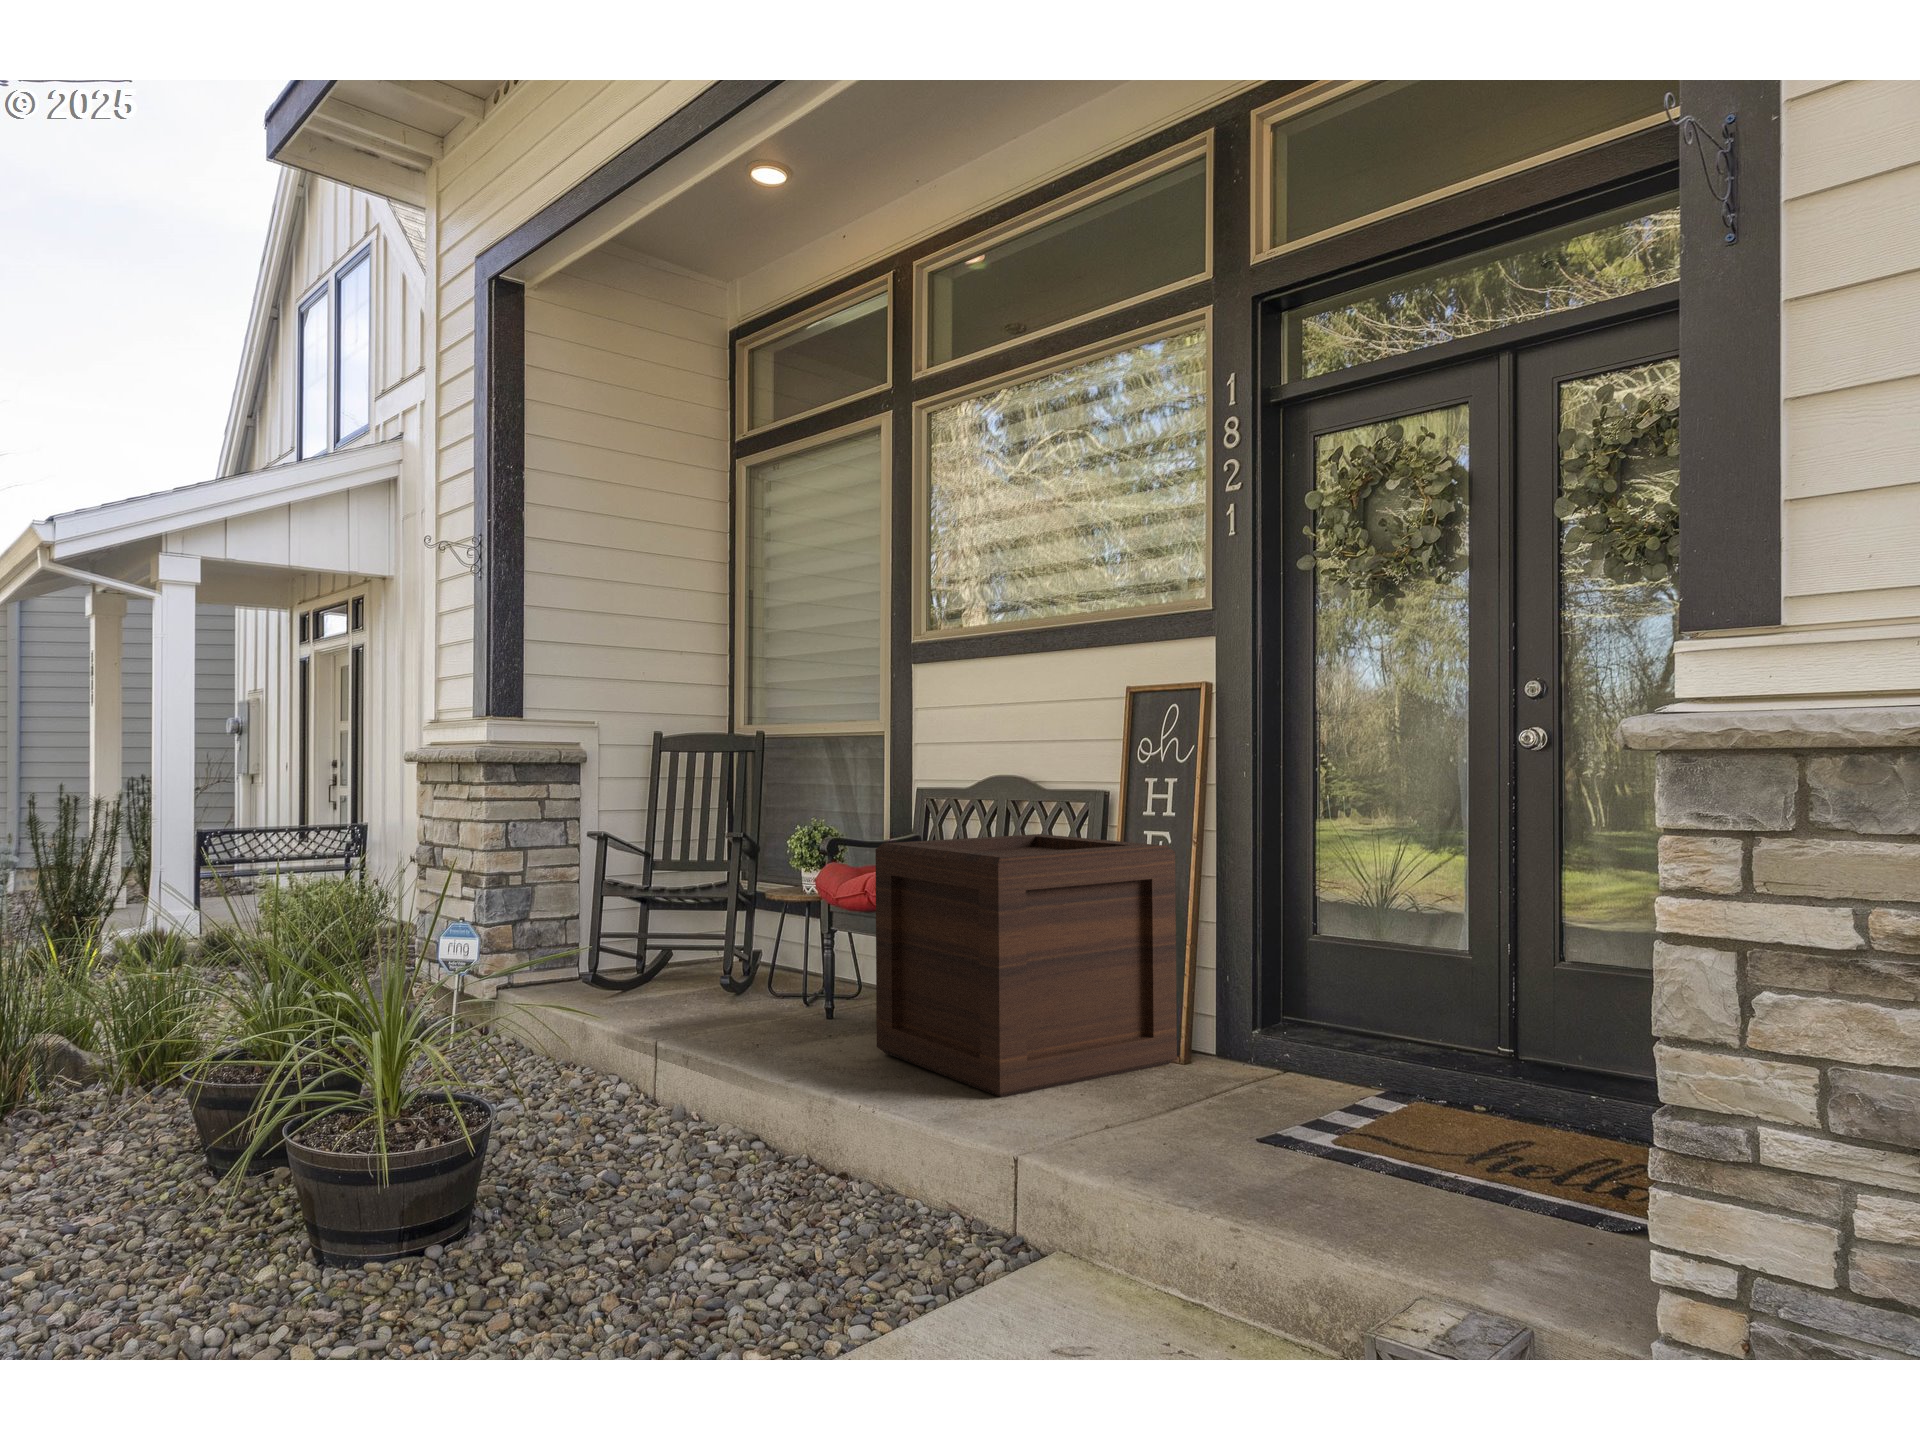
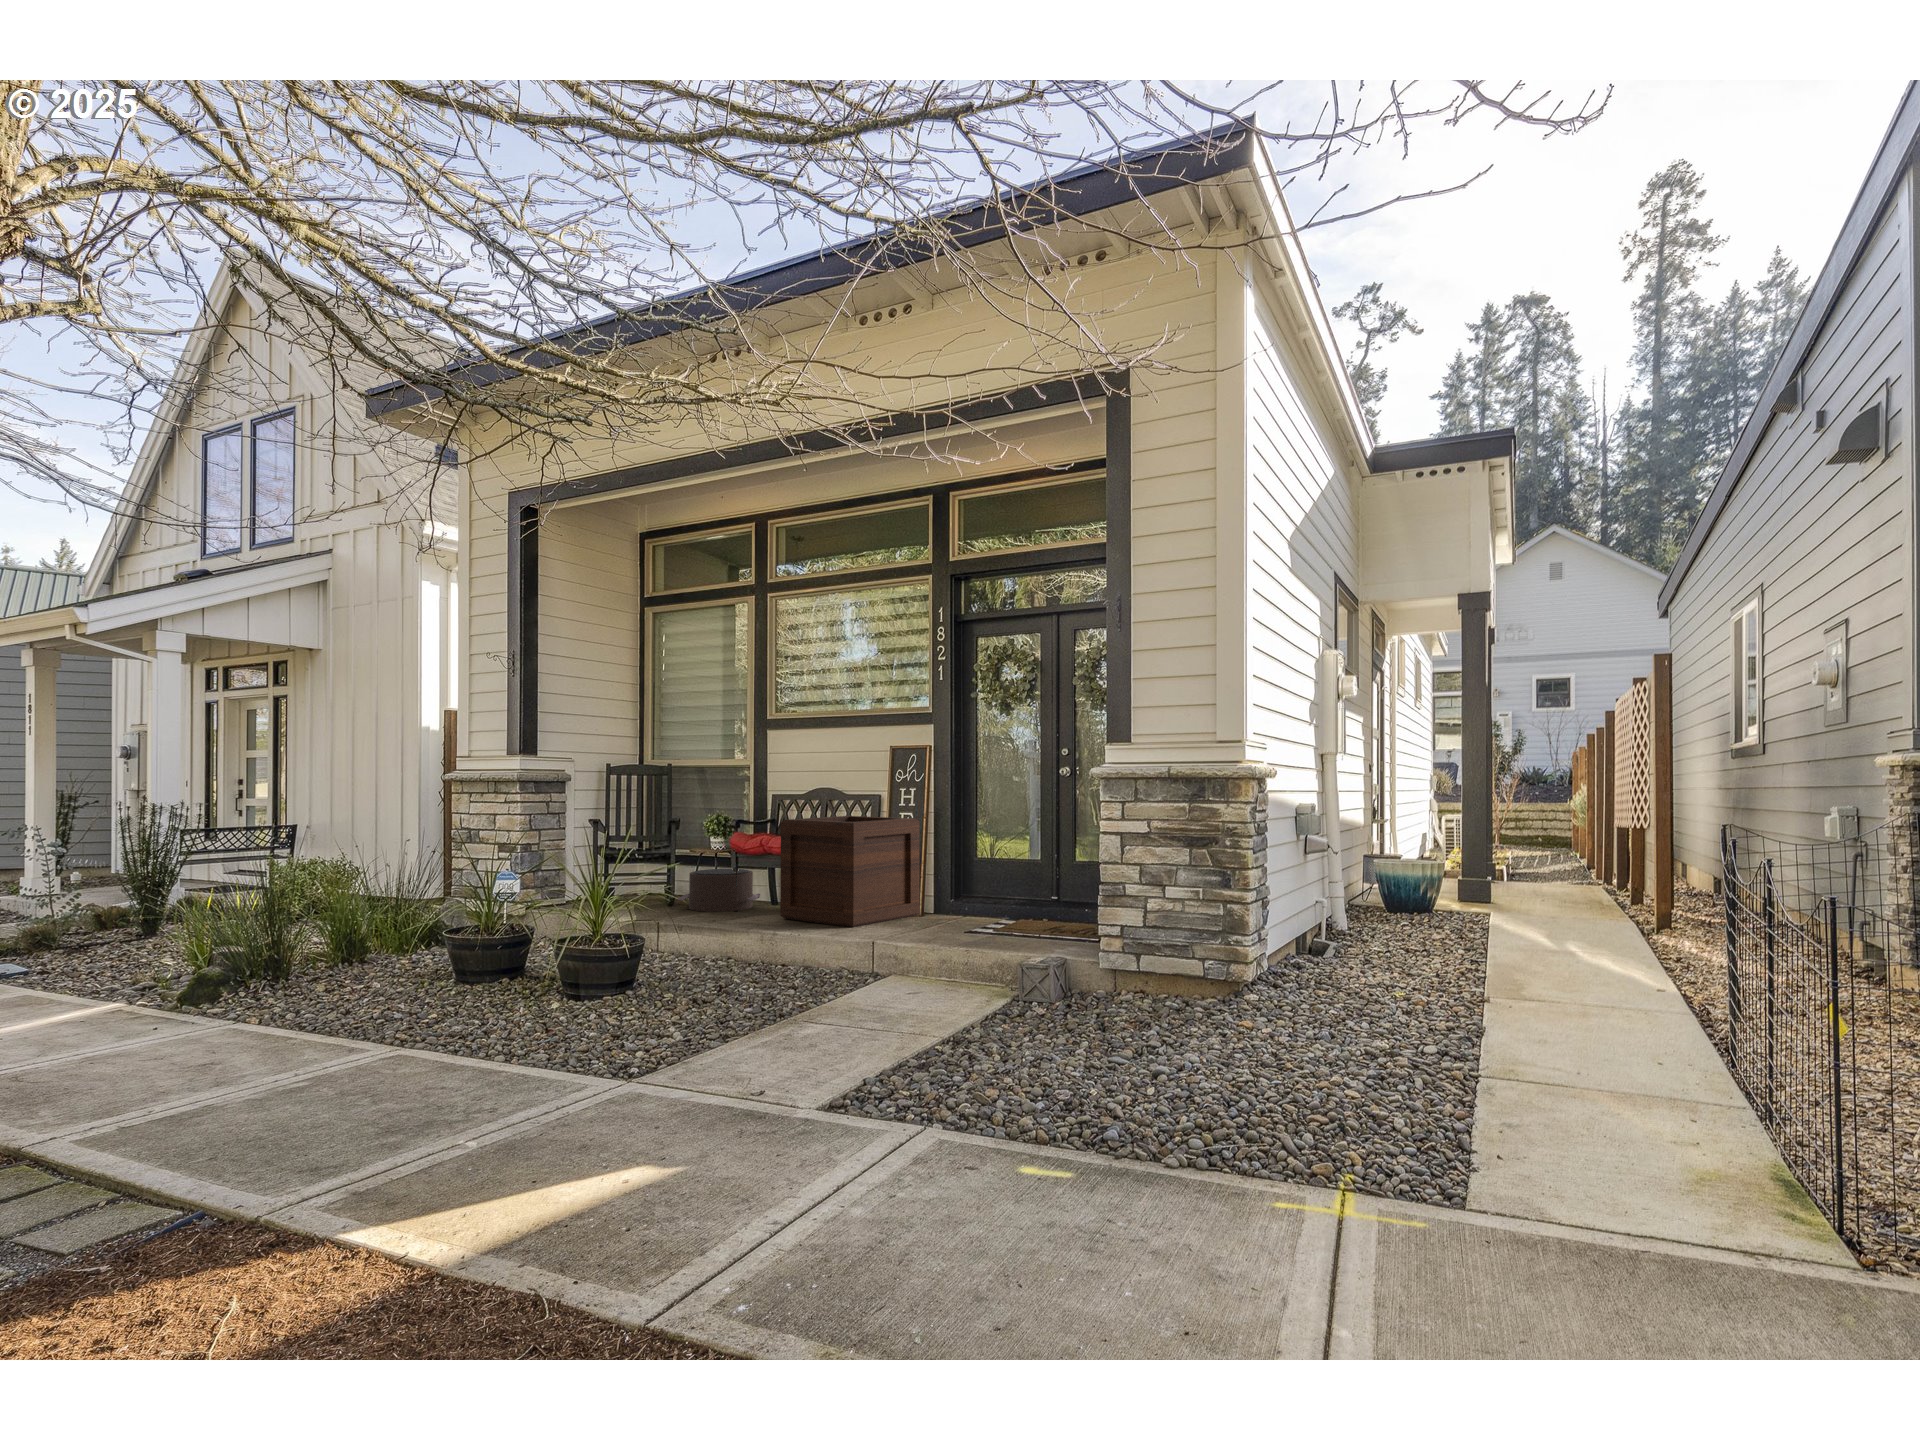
pouf: none [723,929,886,1018] -> present [678,869,760,912]

